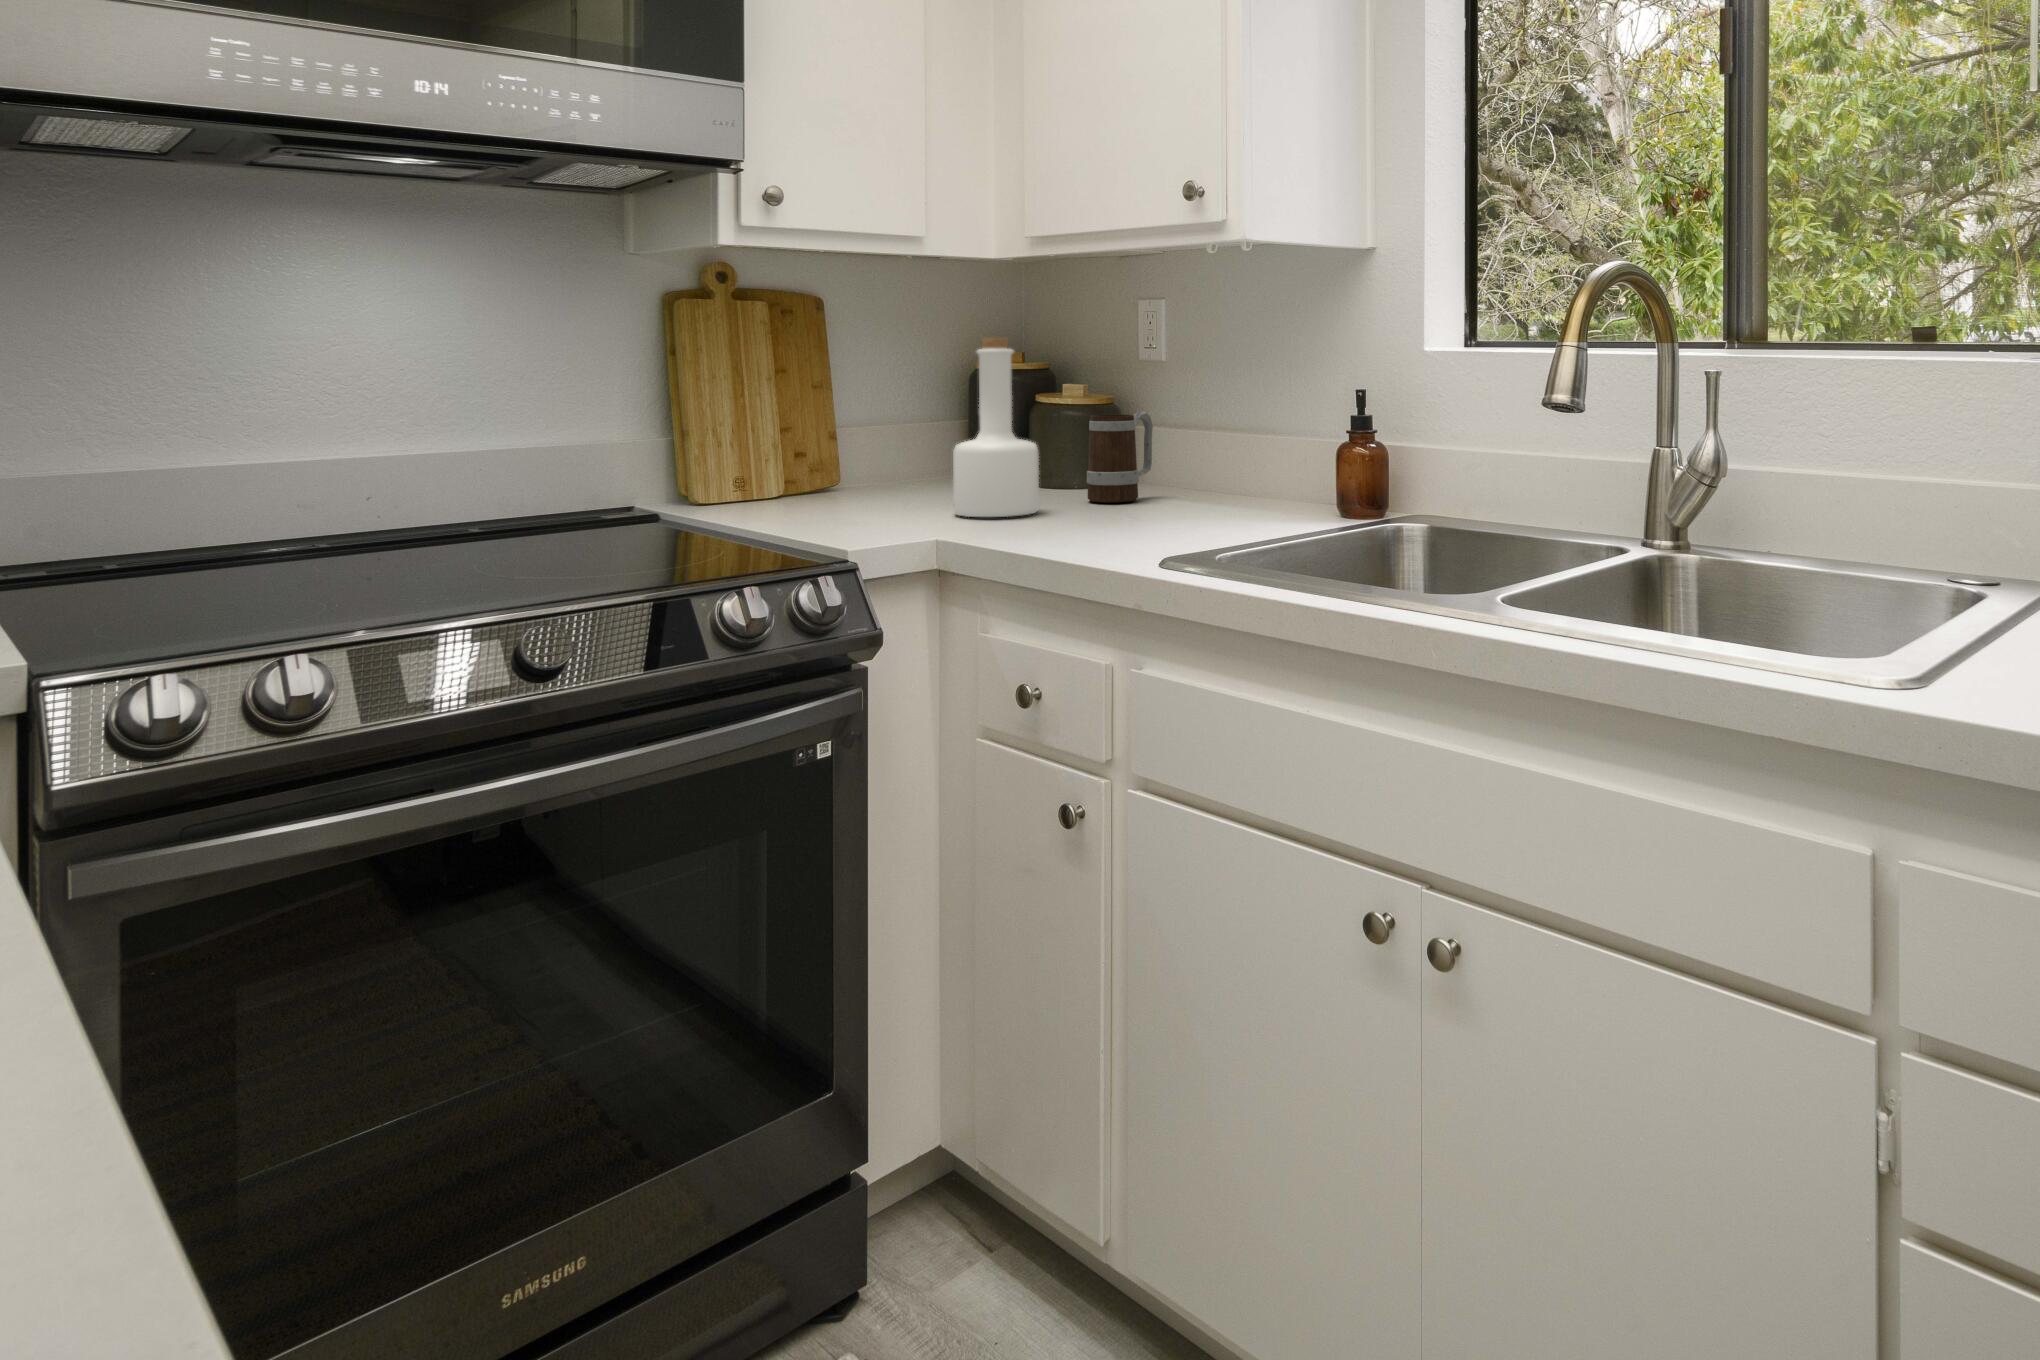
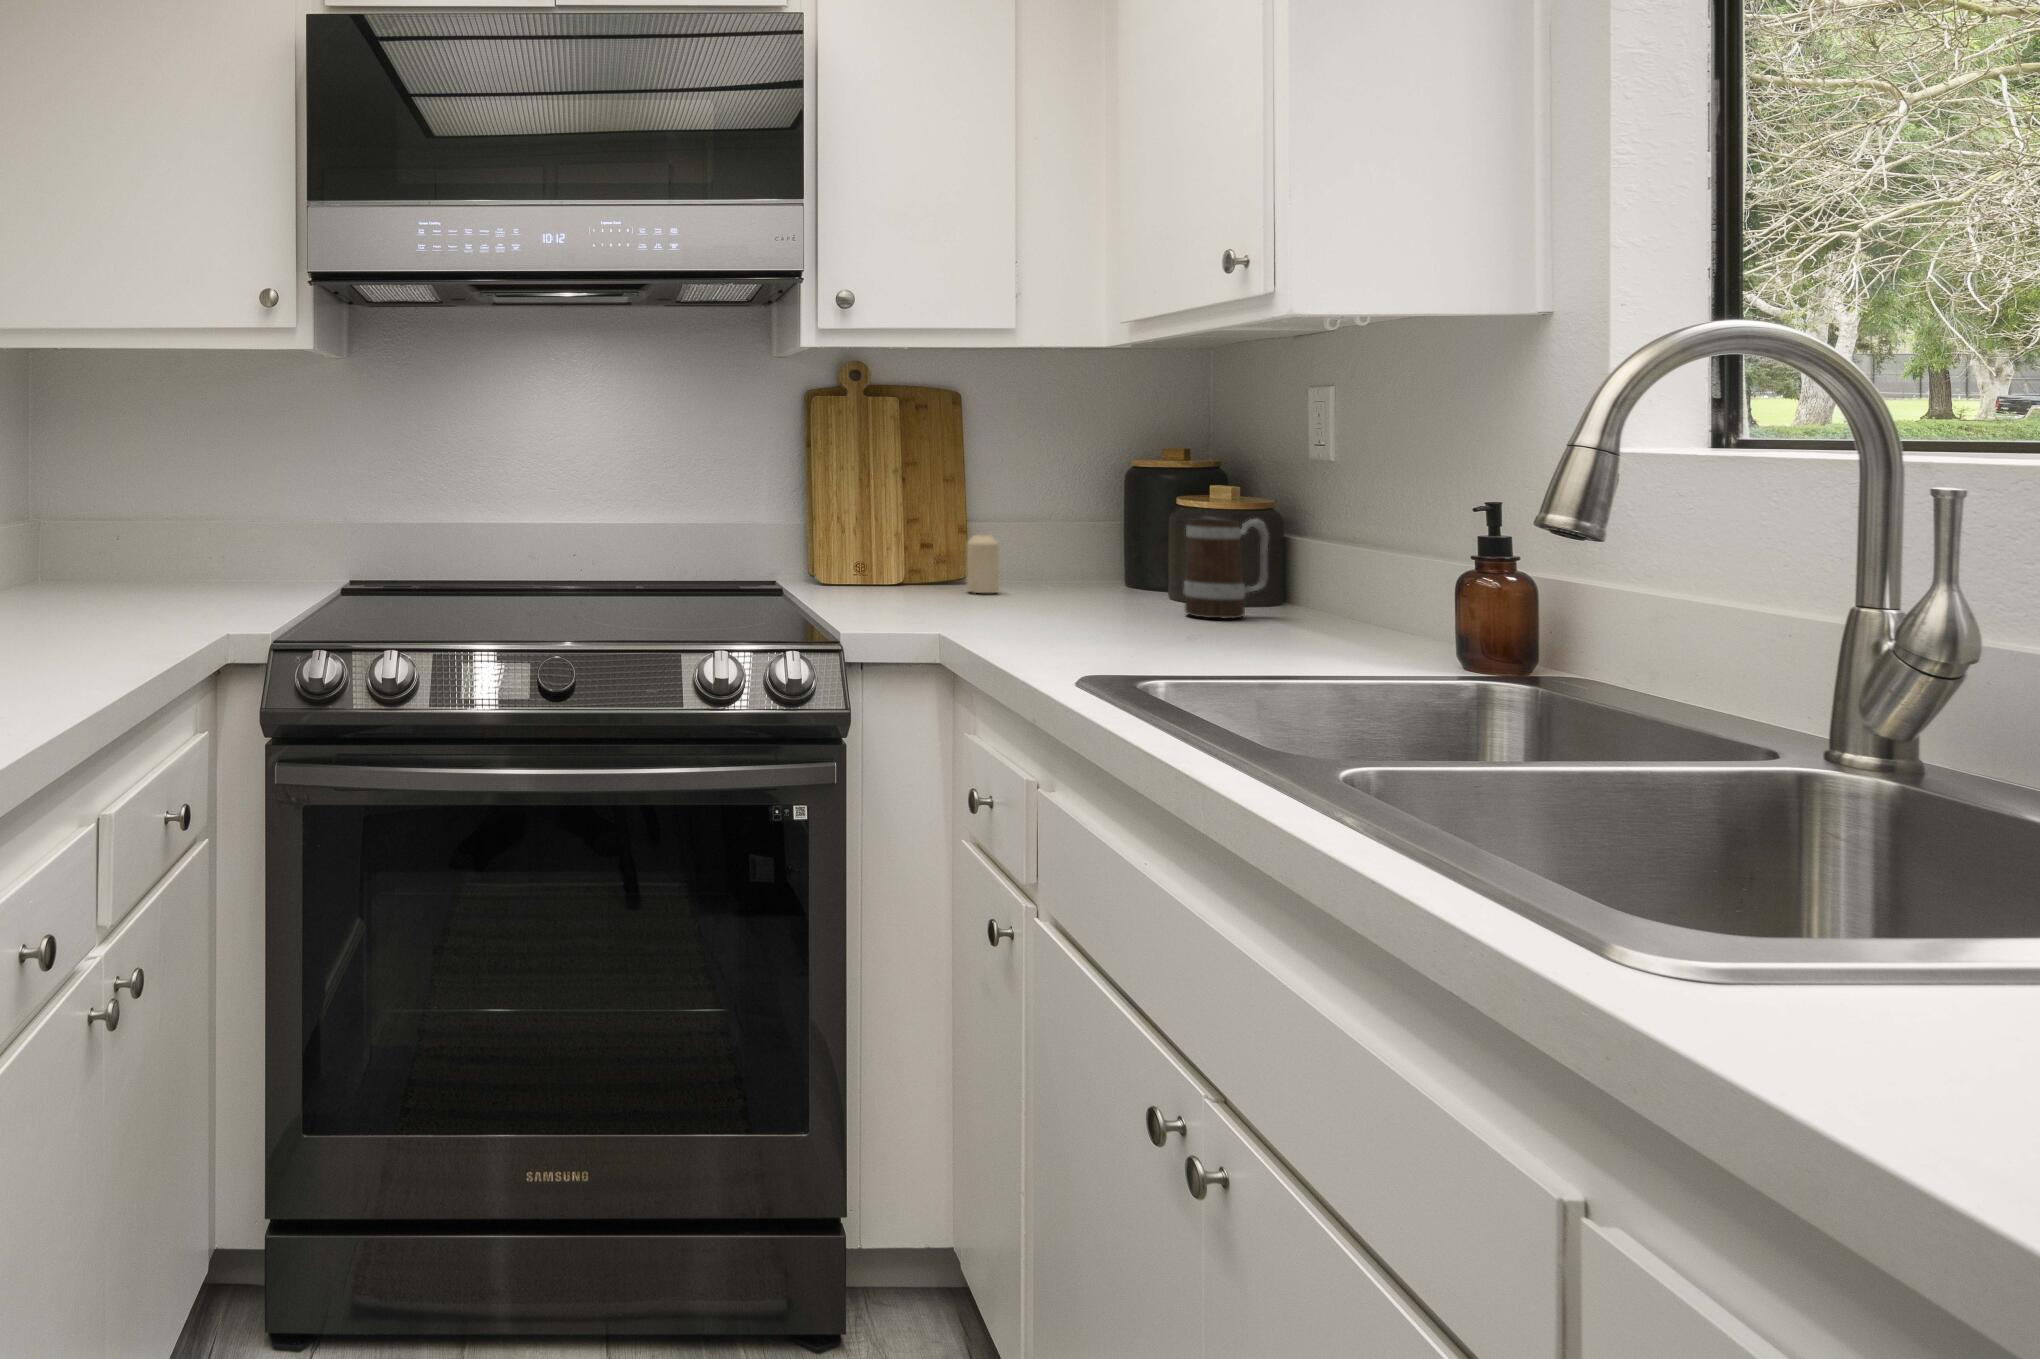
bottle: present [953,338,1039,517] -> none [1018,434,1109,620]
candle: none [856,442,890,501] -> present [967,535,999,593]

